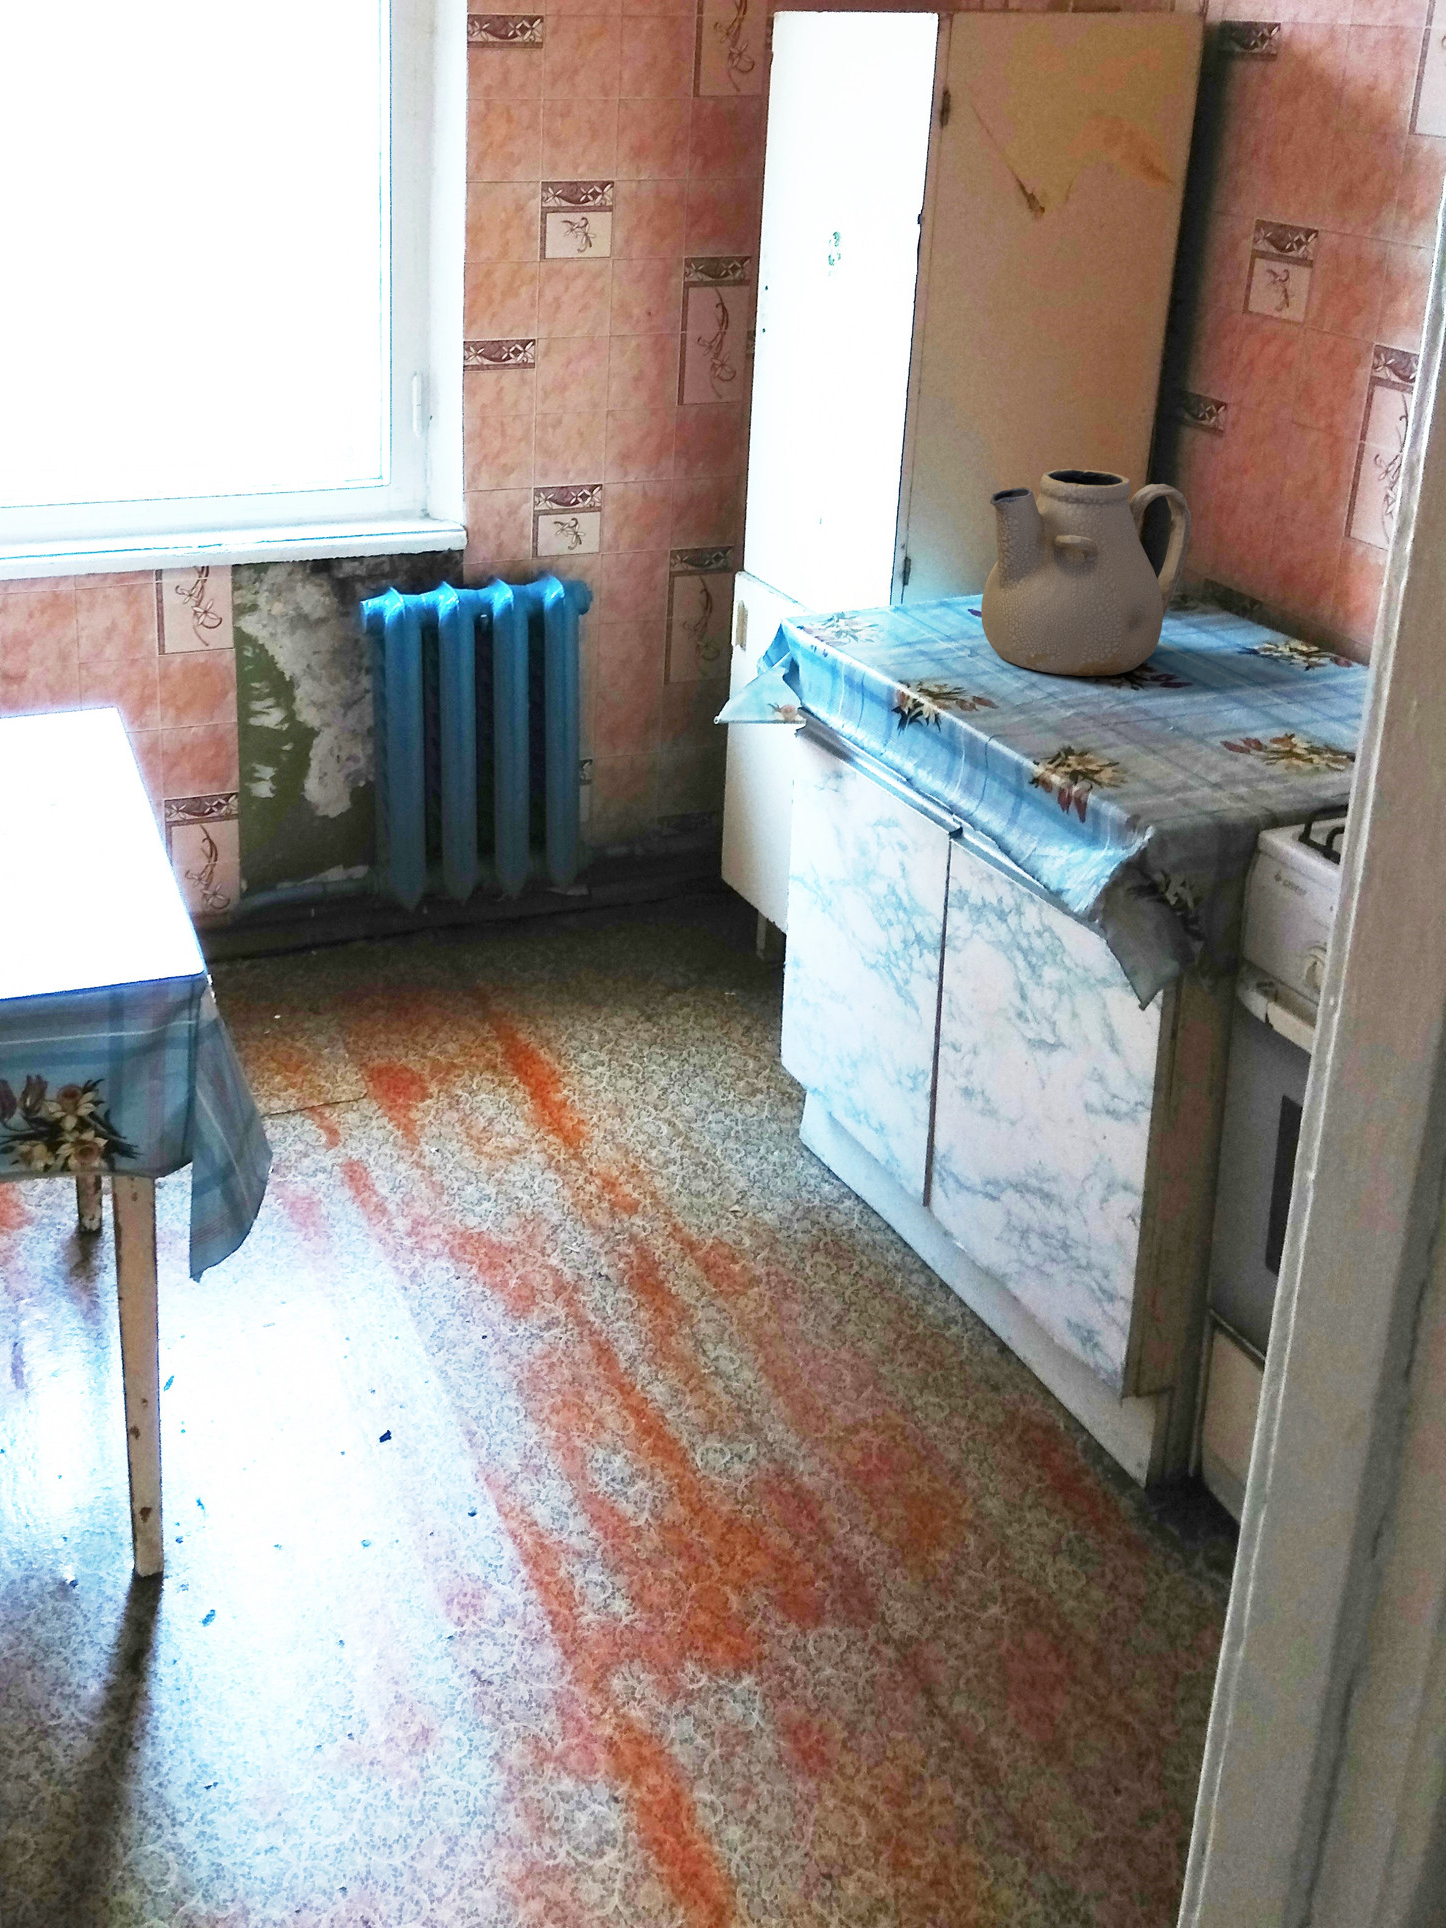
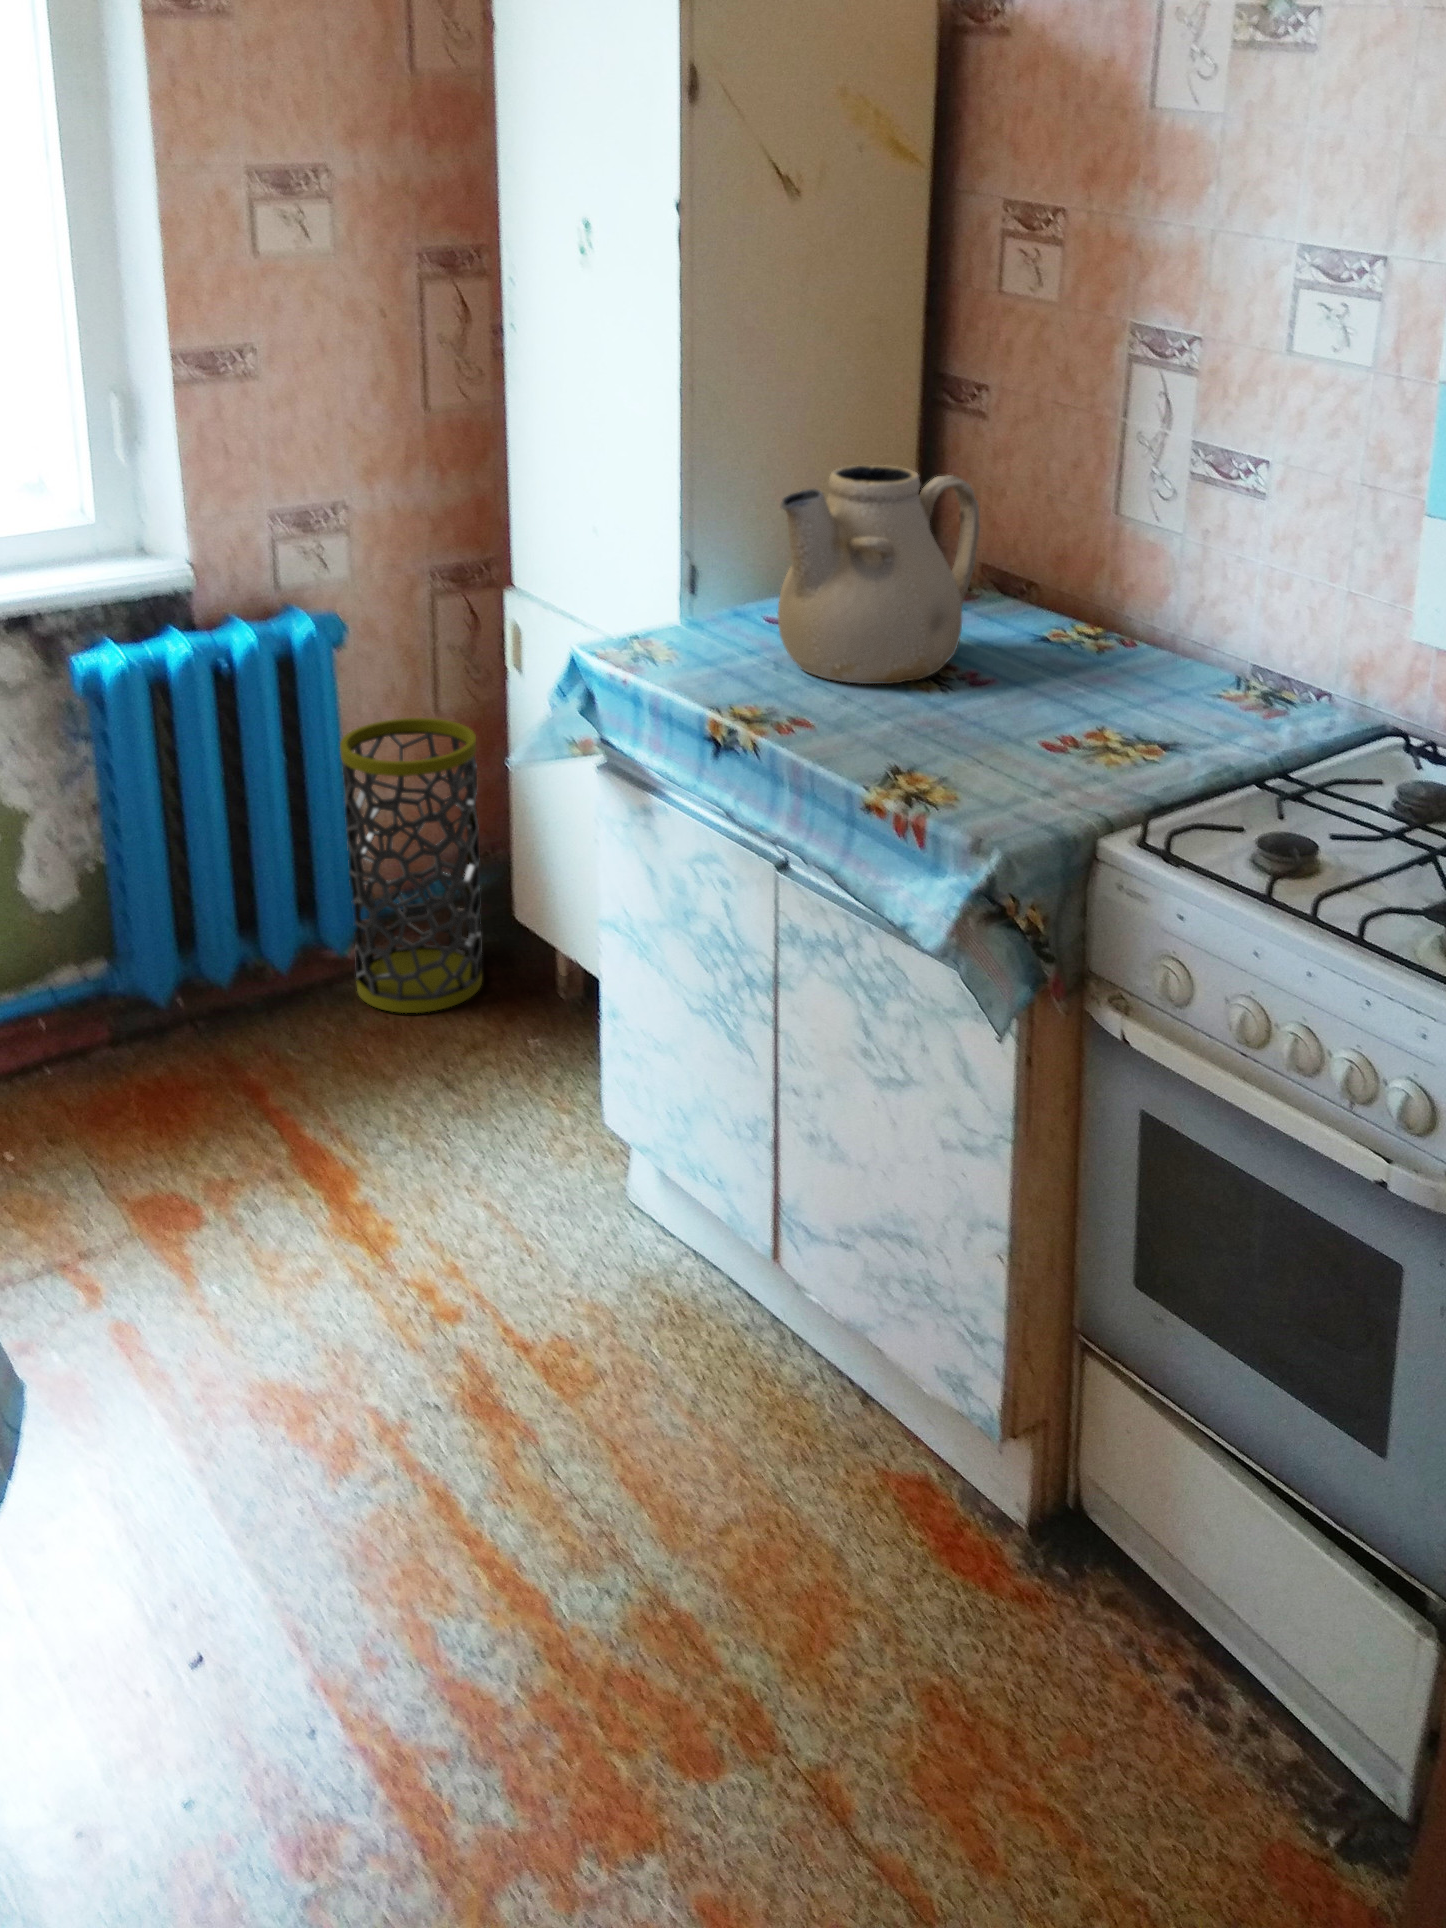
trash can: none [579,682,704,948] -> present [340,718,482,1013]

